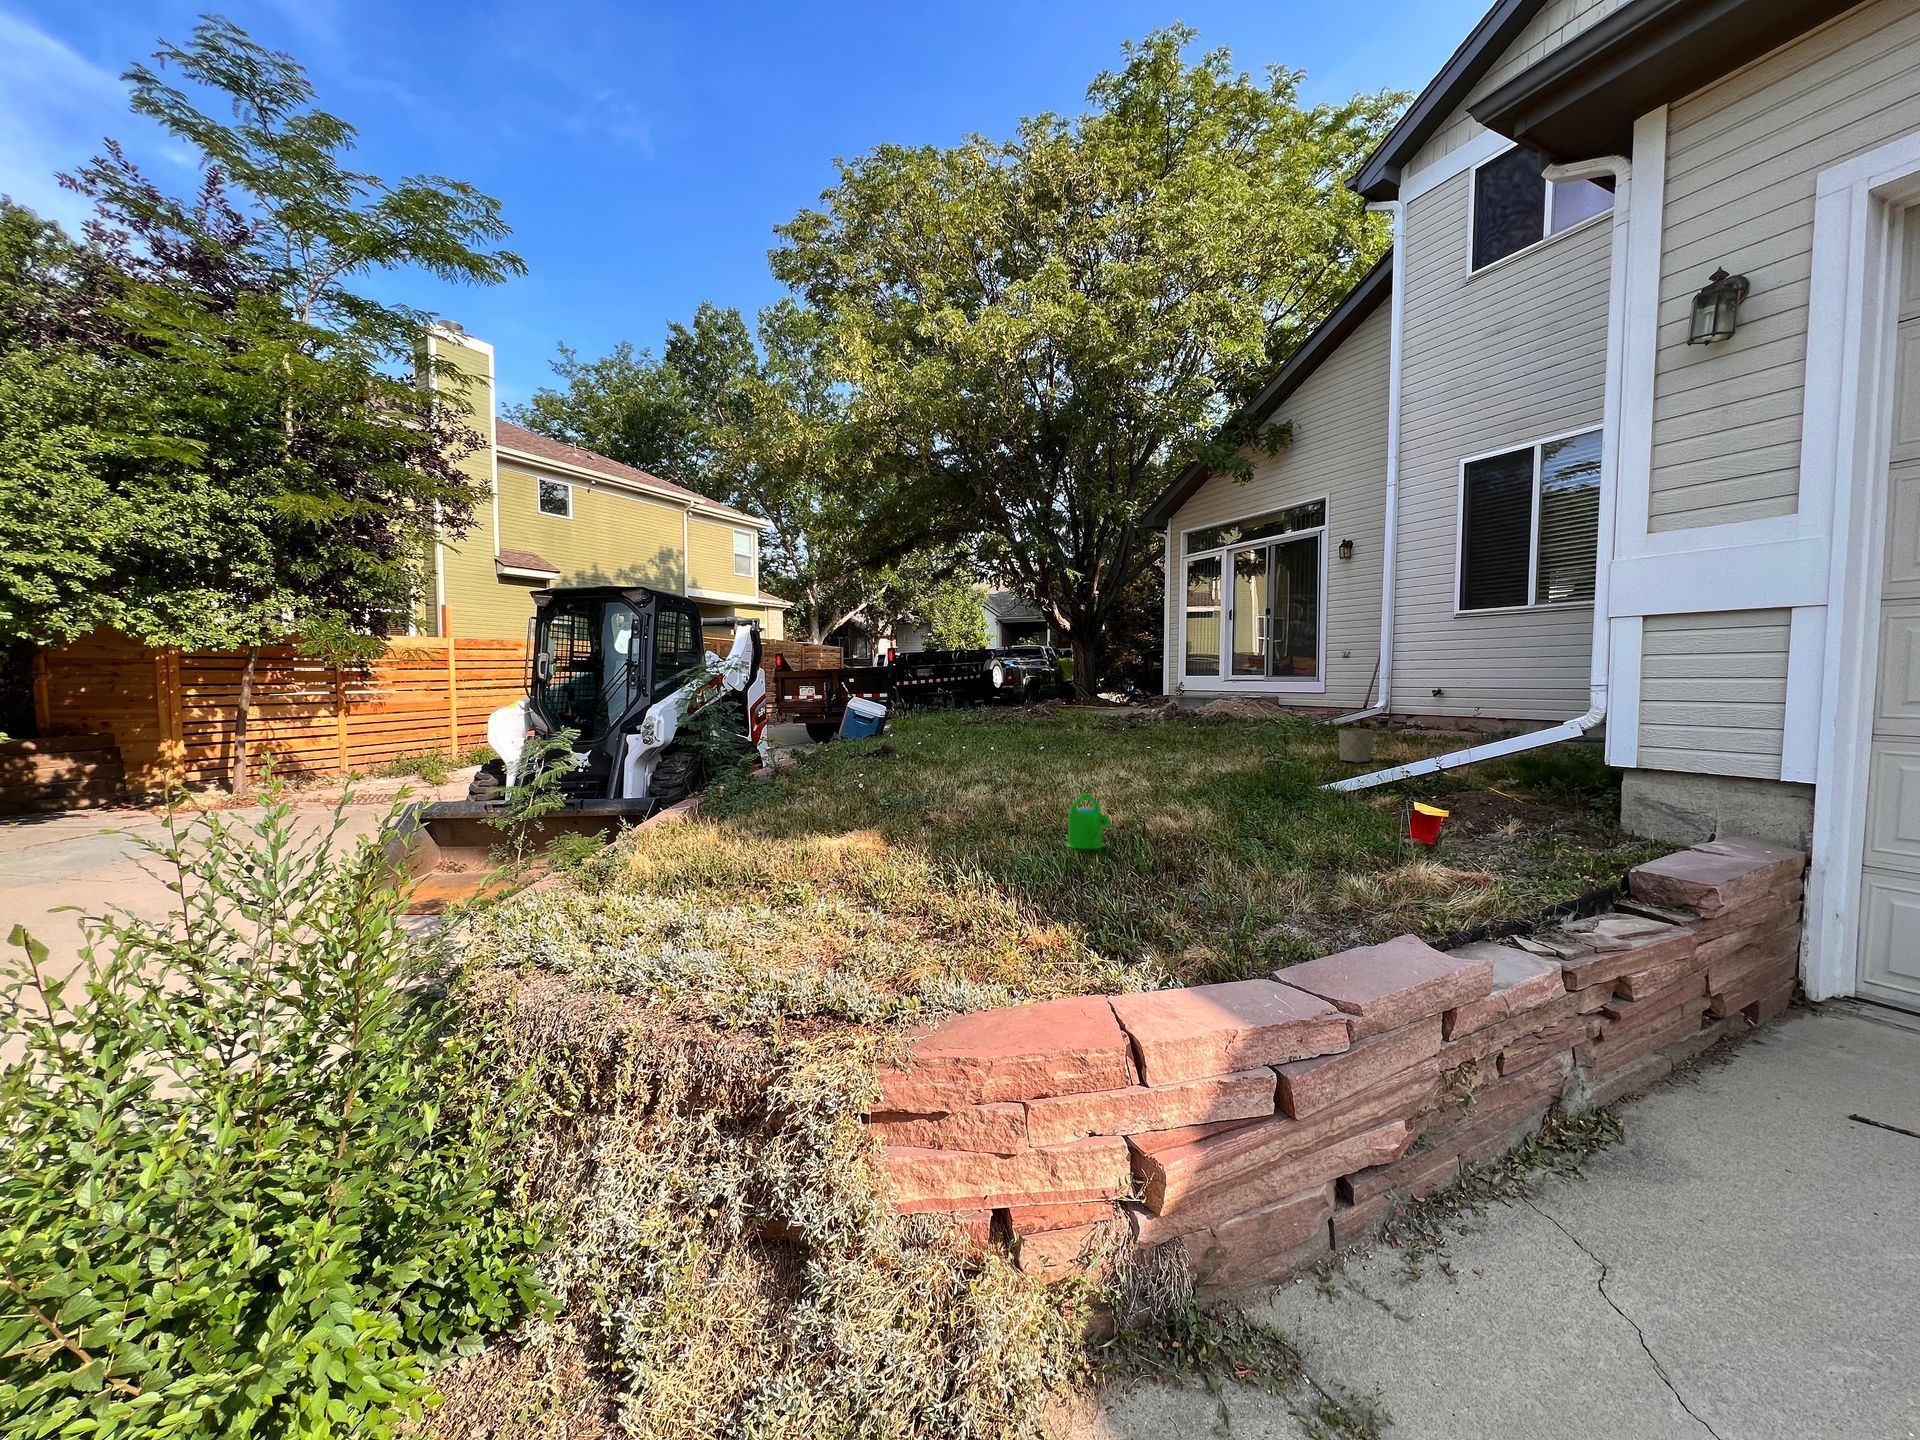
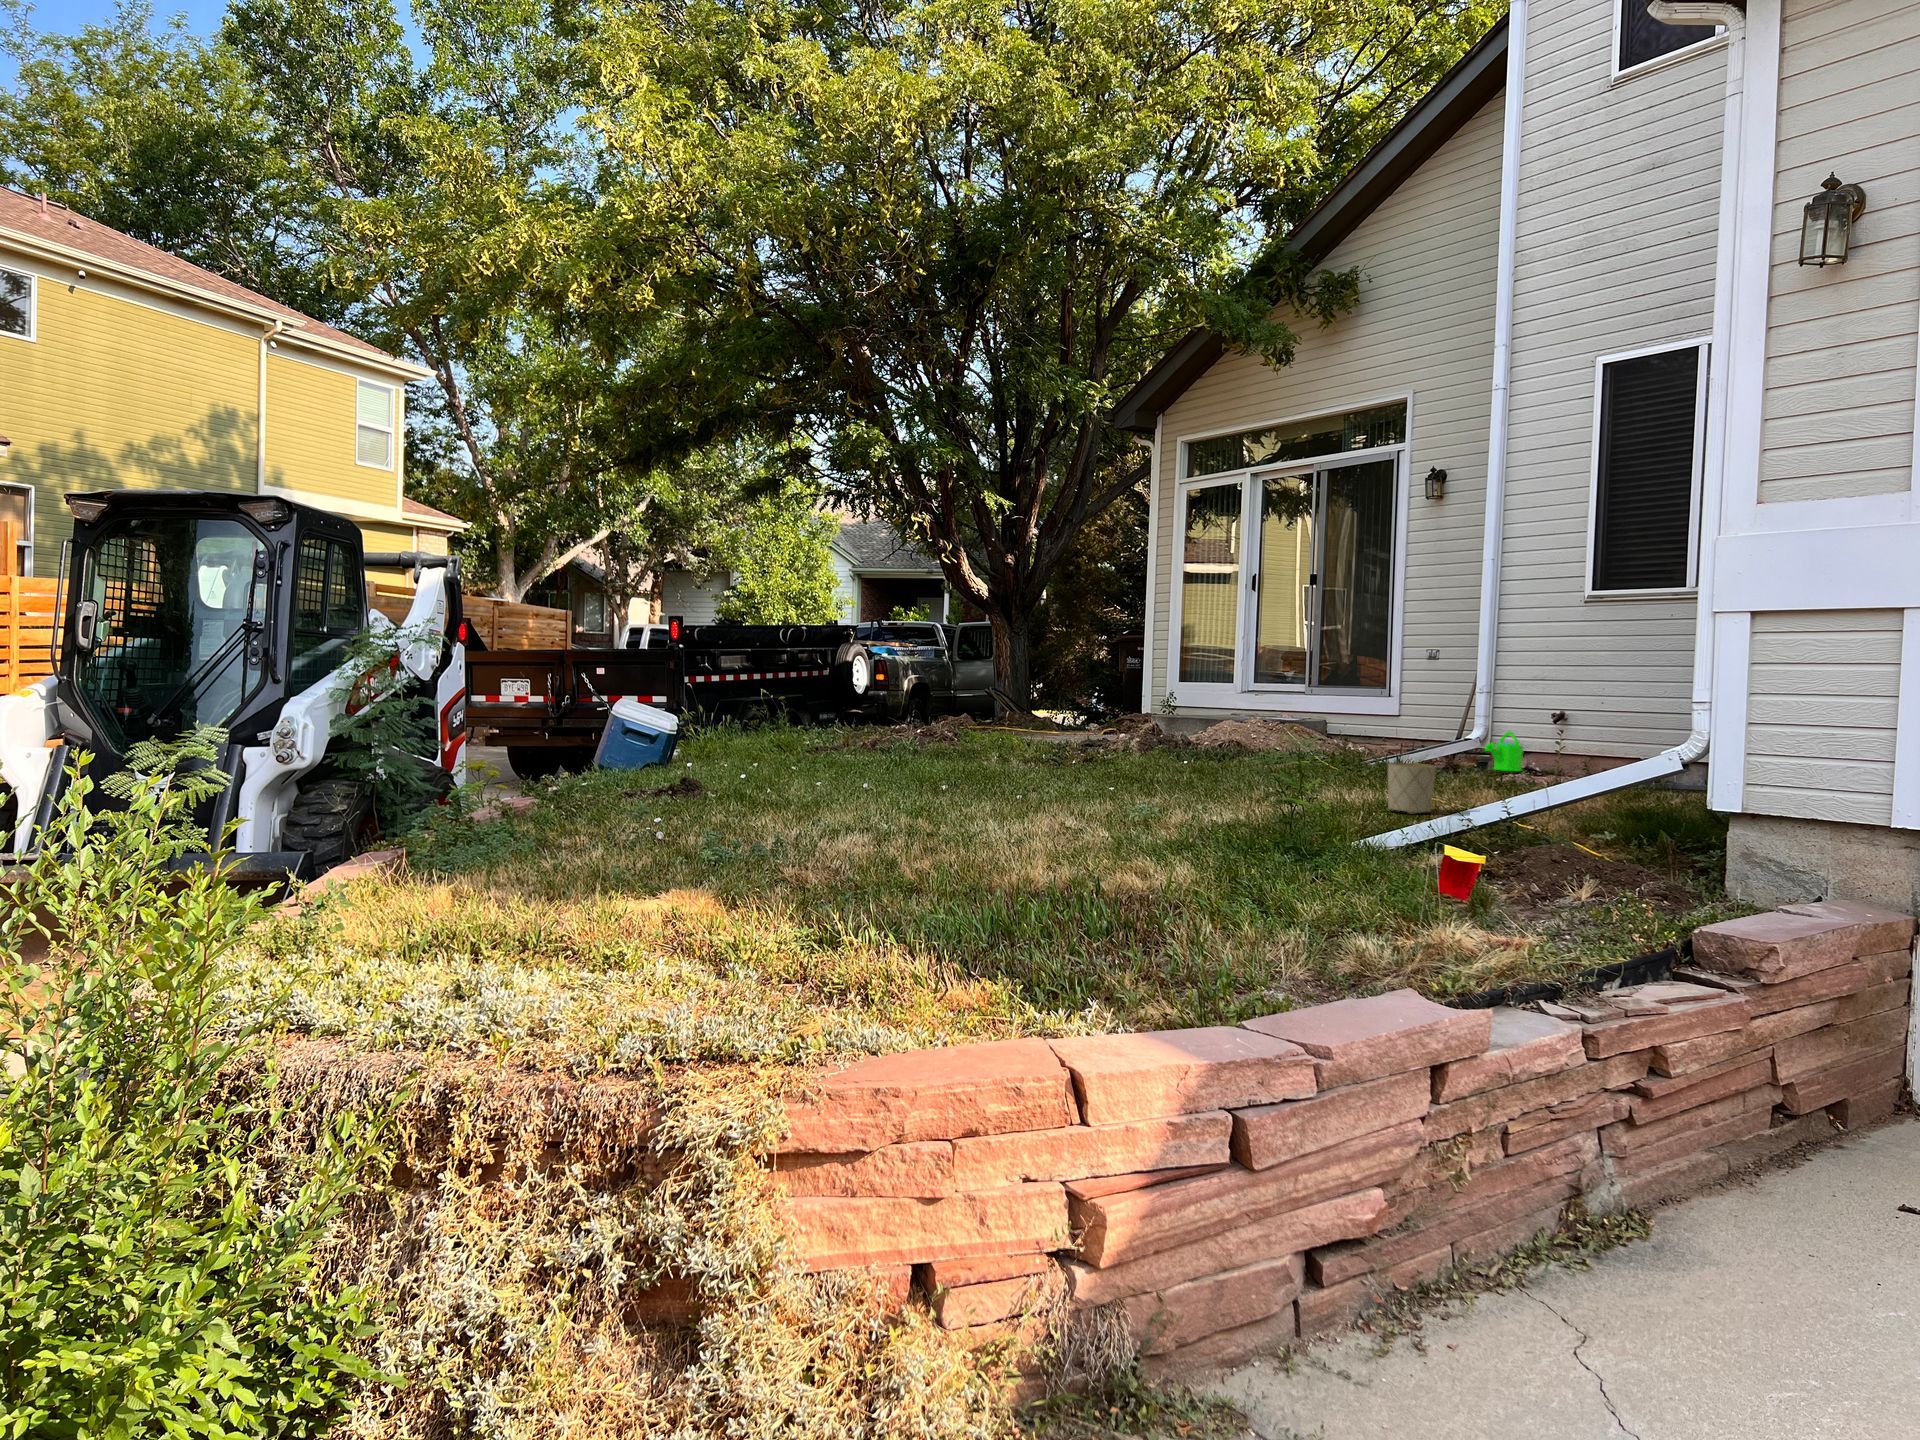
watering can: present [1066,793,1110,849] -> present [1485,731,1523,771]

